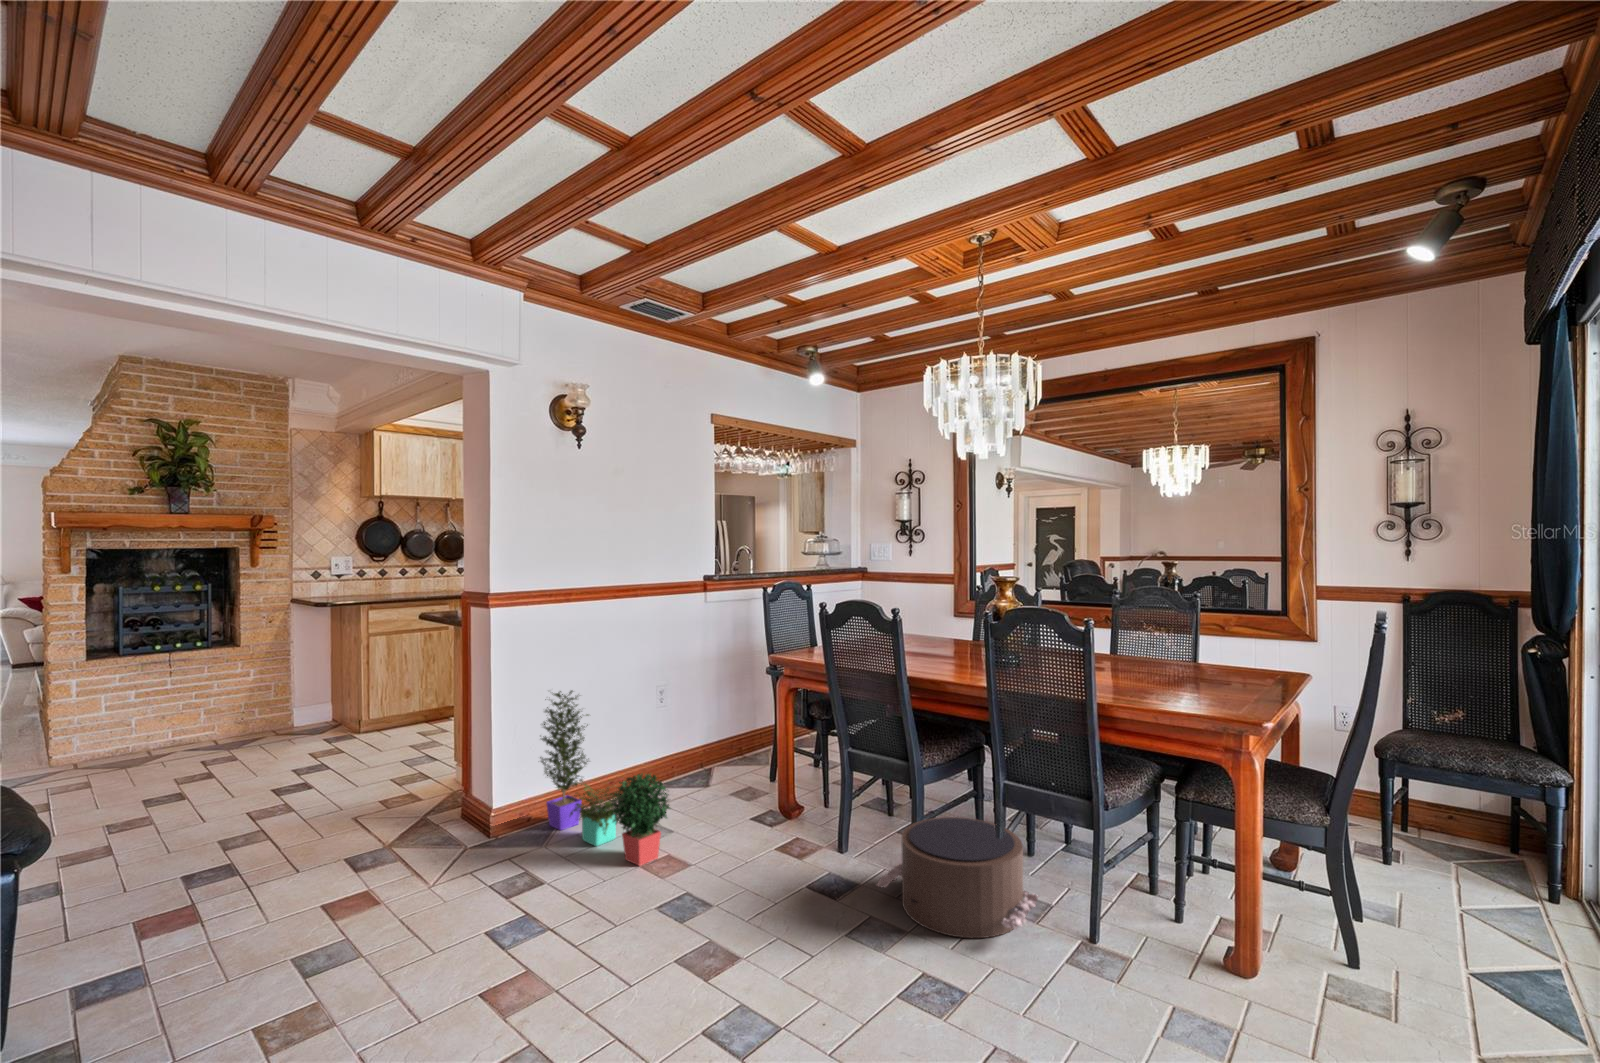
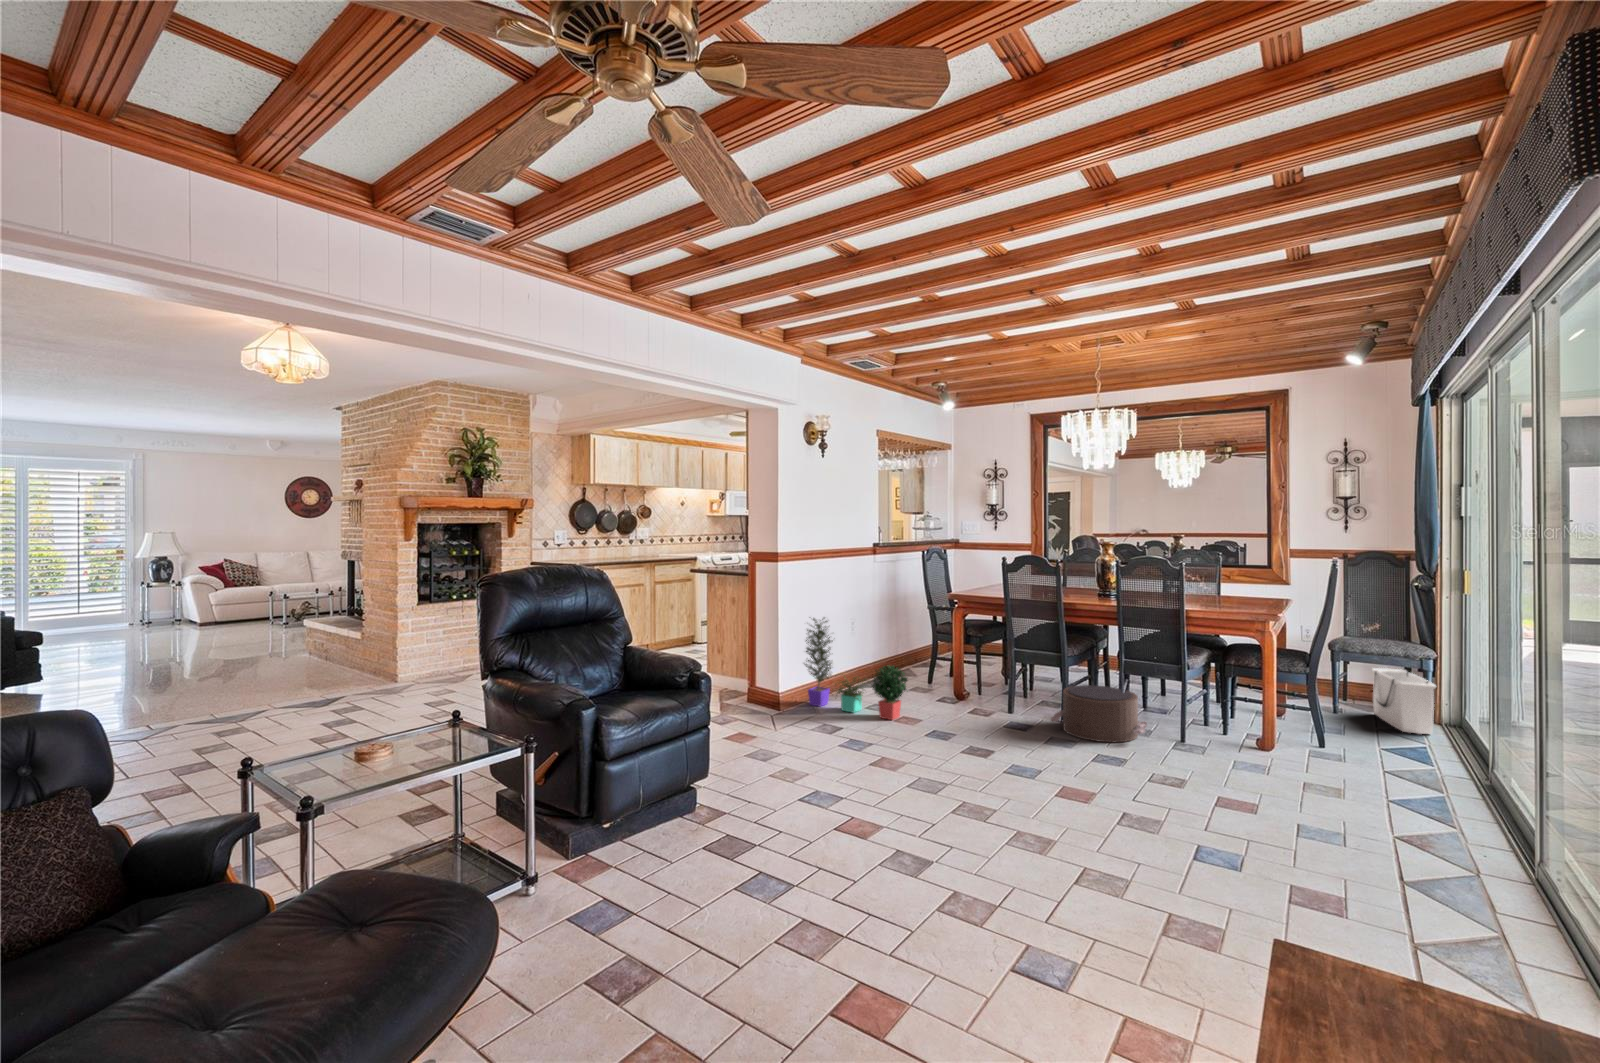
storage bin: none [1453,791,1576,931] -> present [1372,668,1436,734]

